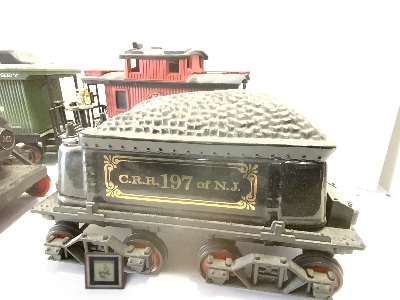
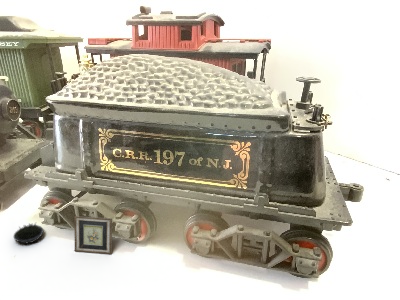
succulent plant: none [19,259,51,283] -> present [14,224,44,243]

